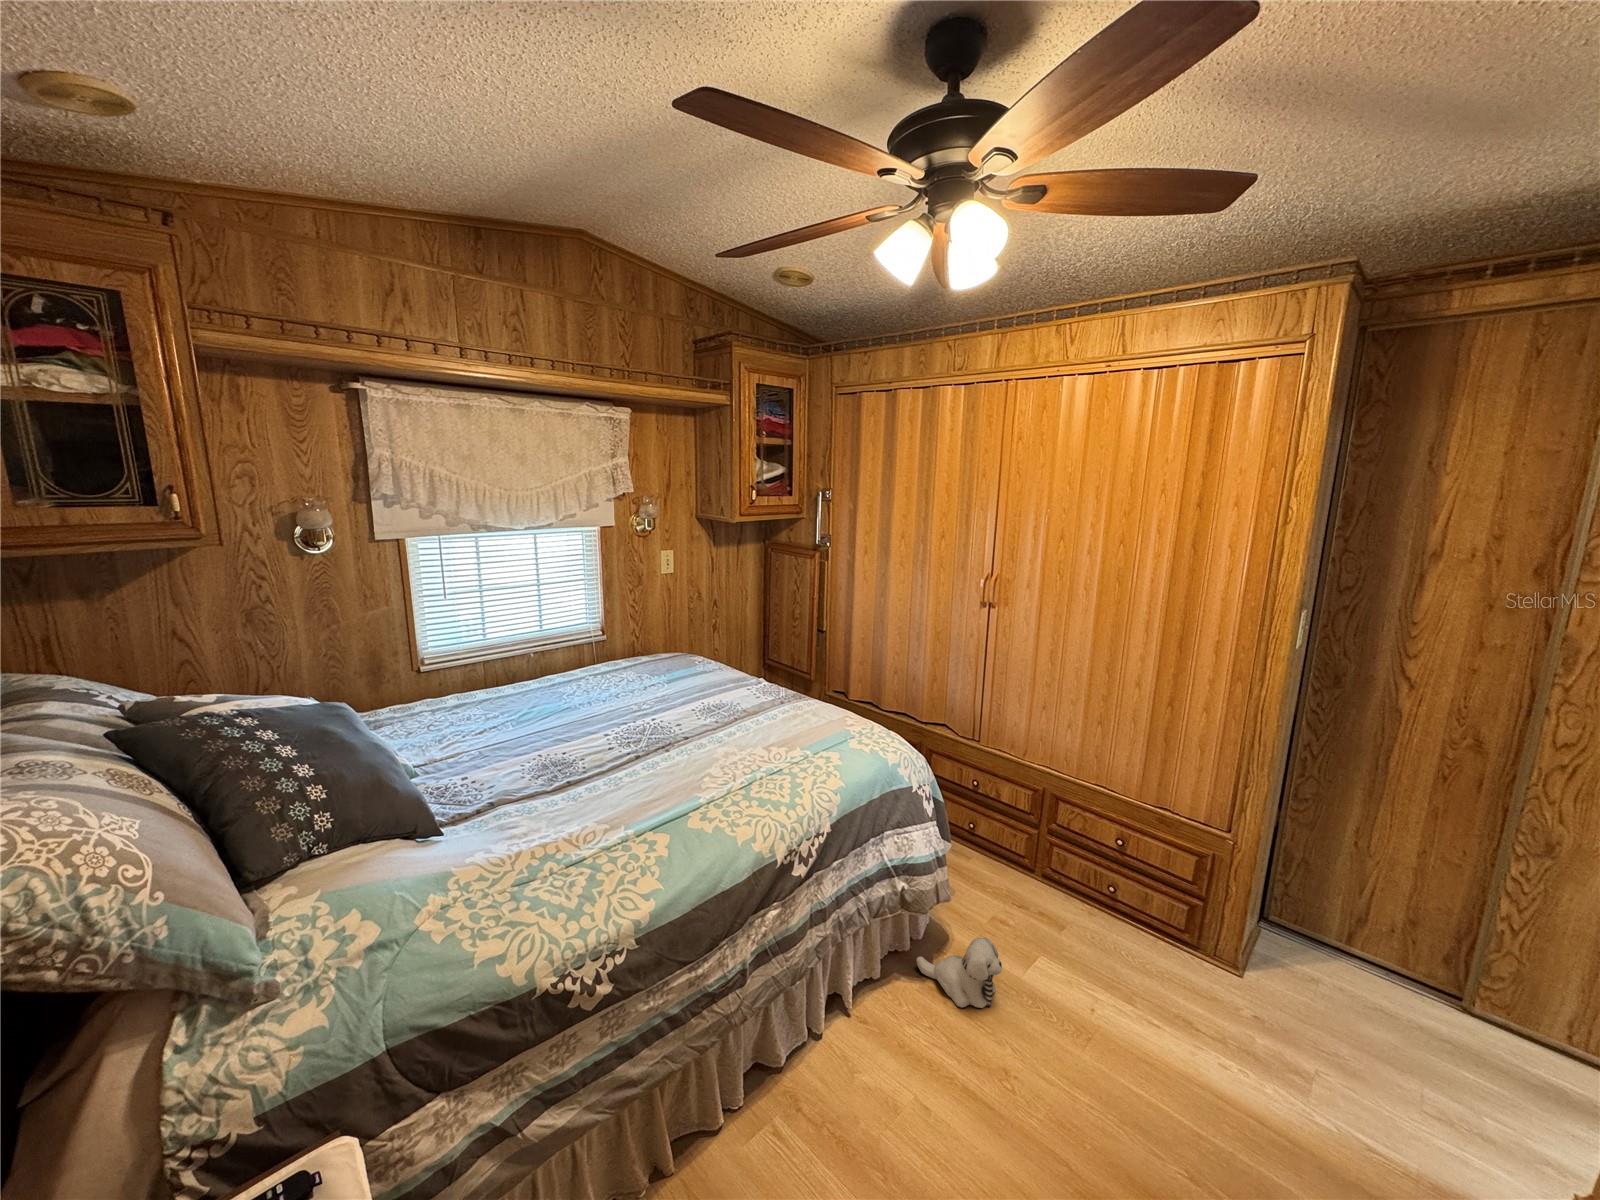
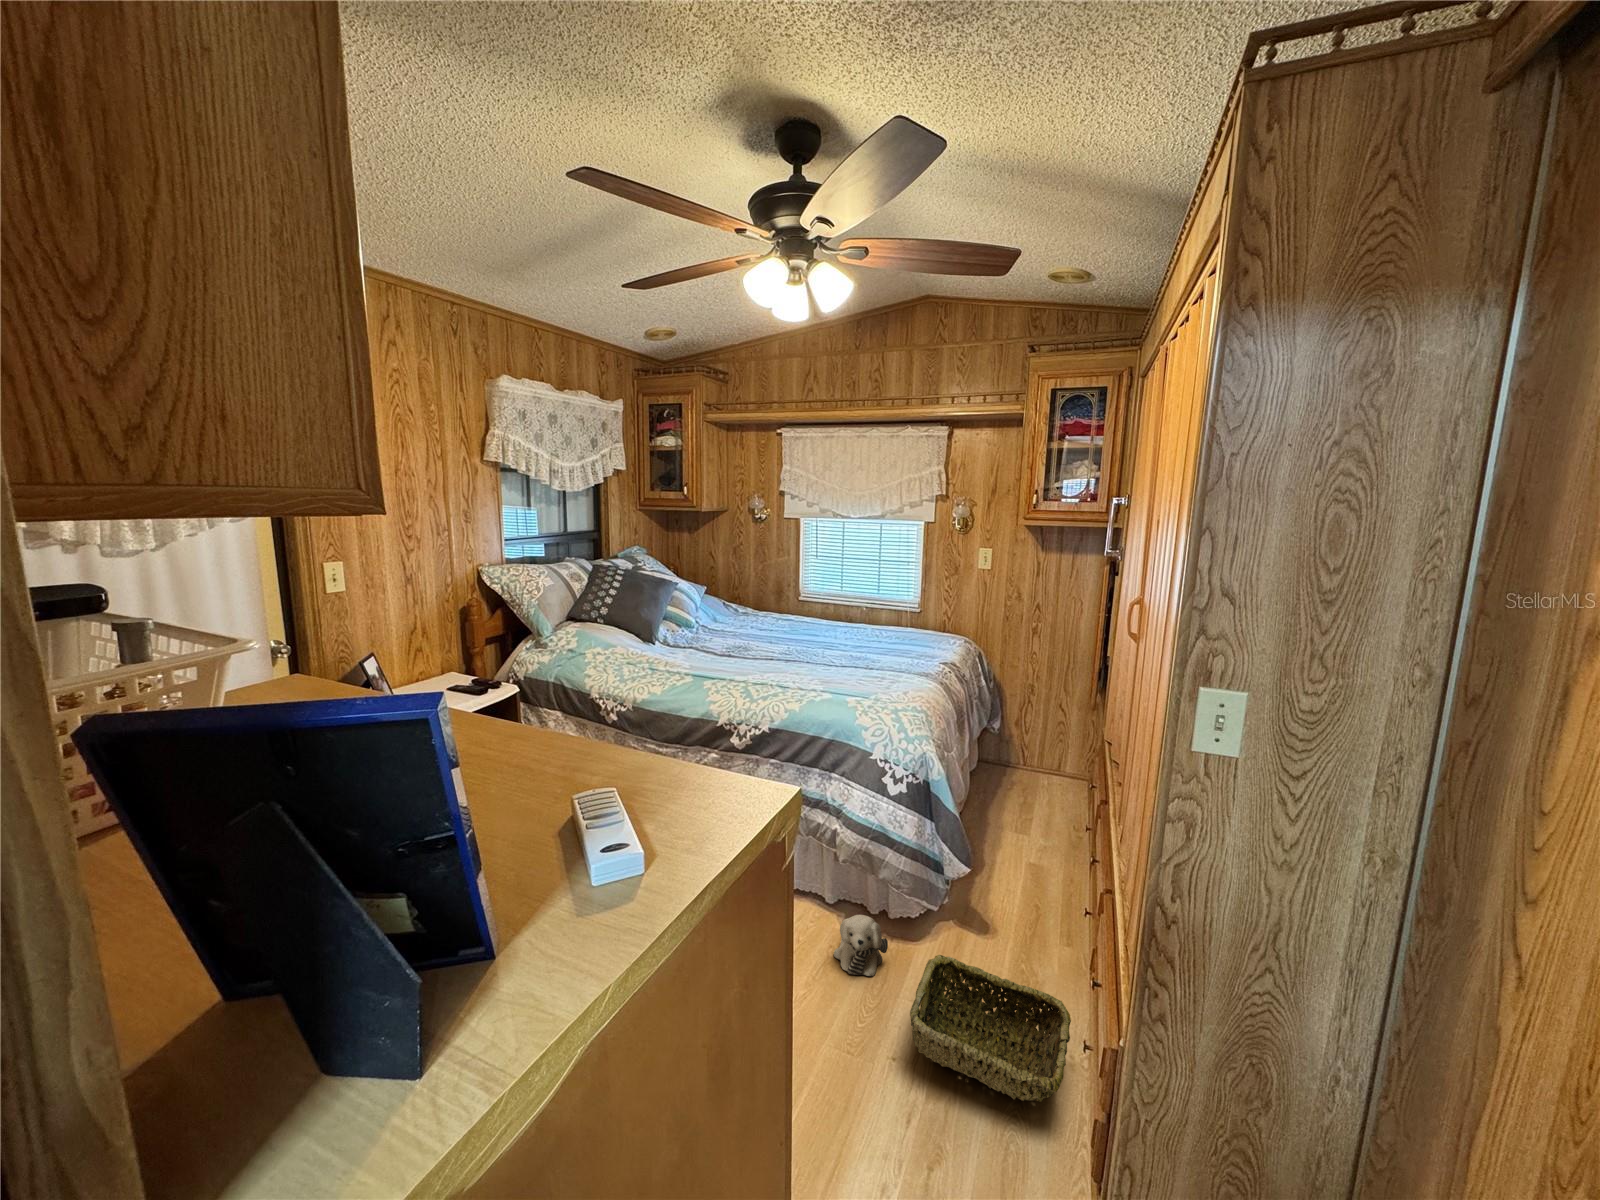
woven basket: none [1048,874,1170,992] -> present [910,955,1071,1102]

